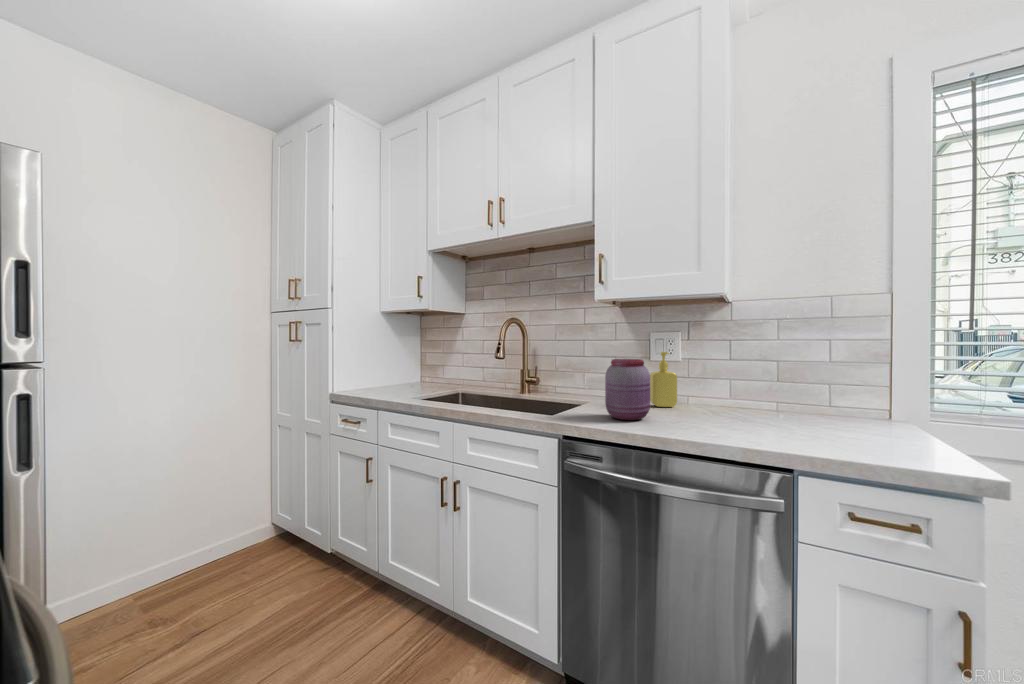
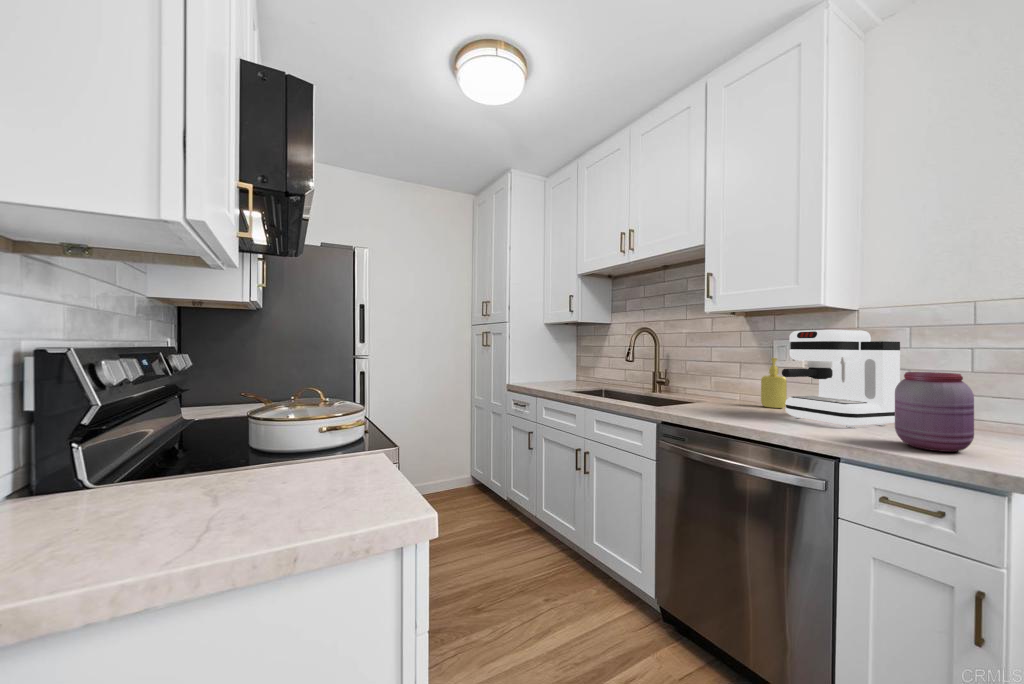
coffee maker: none [695,321,799,428] -> present [782,330,900,427]
jar: present [605,359,650,420] -> present [895,372,974,452]

